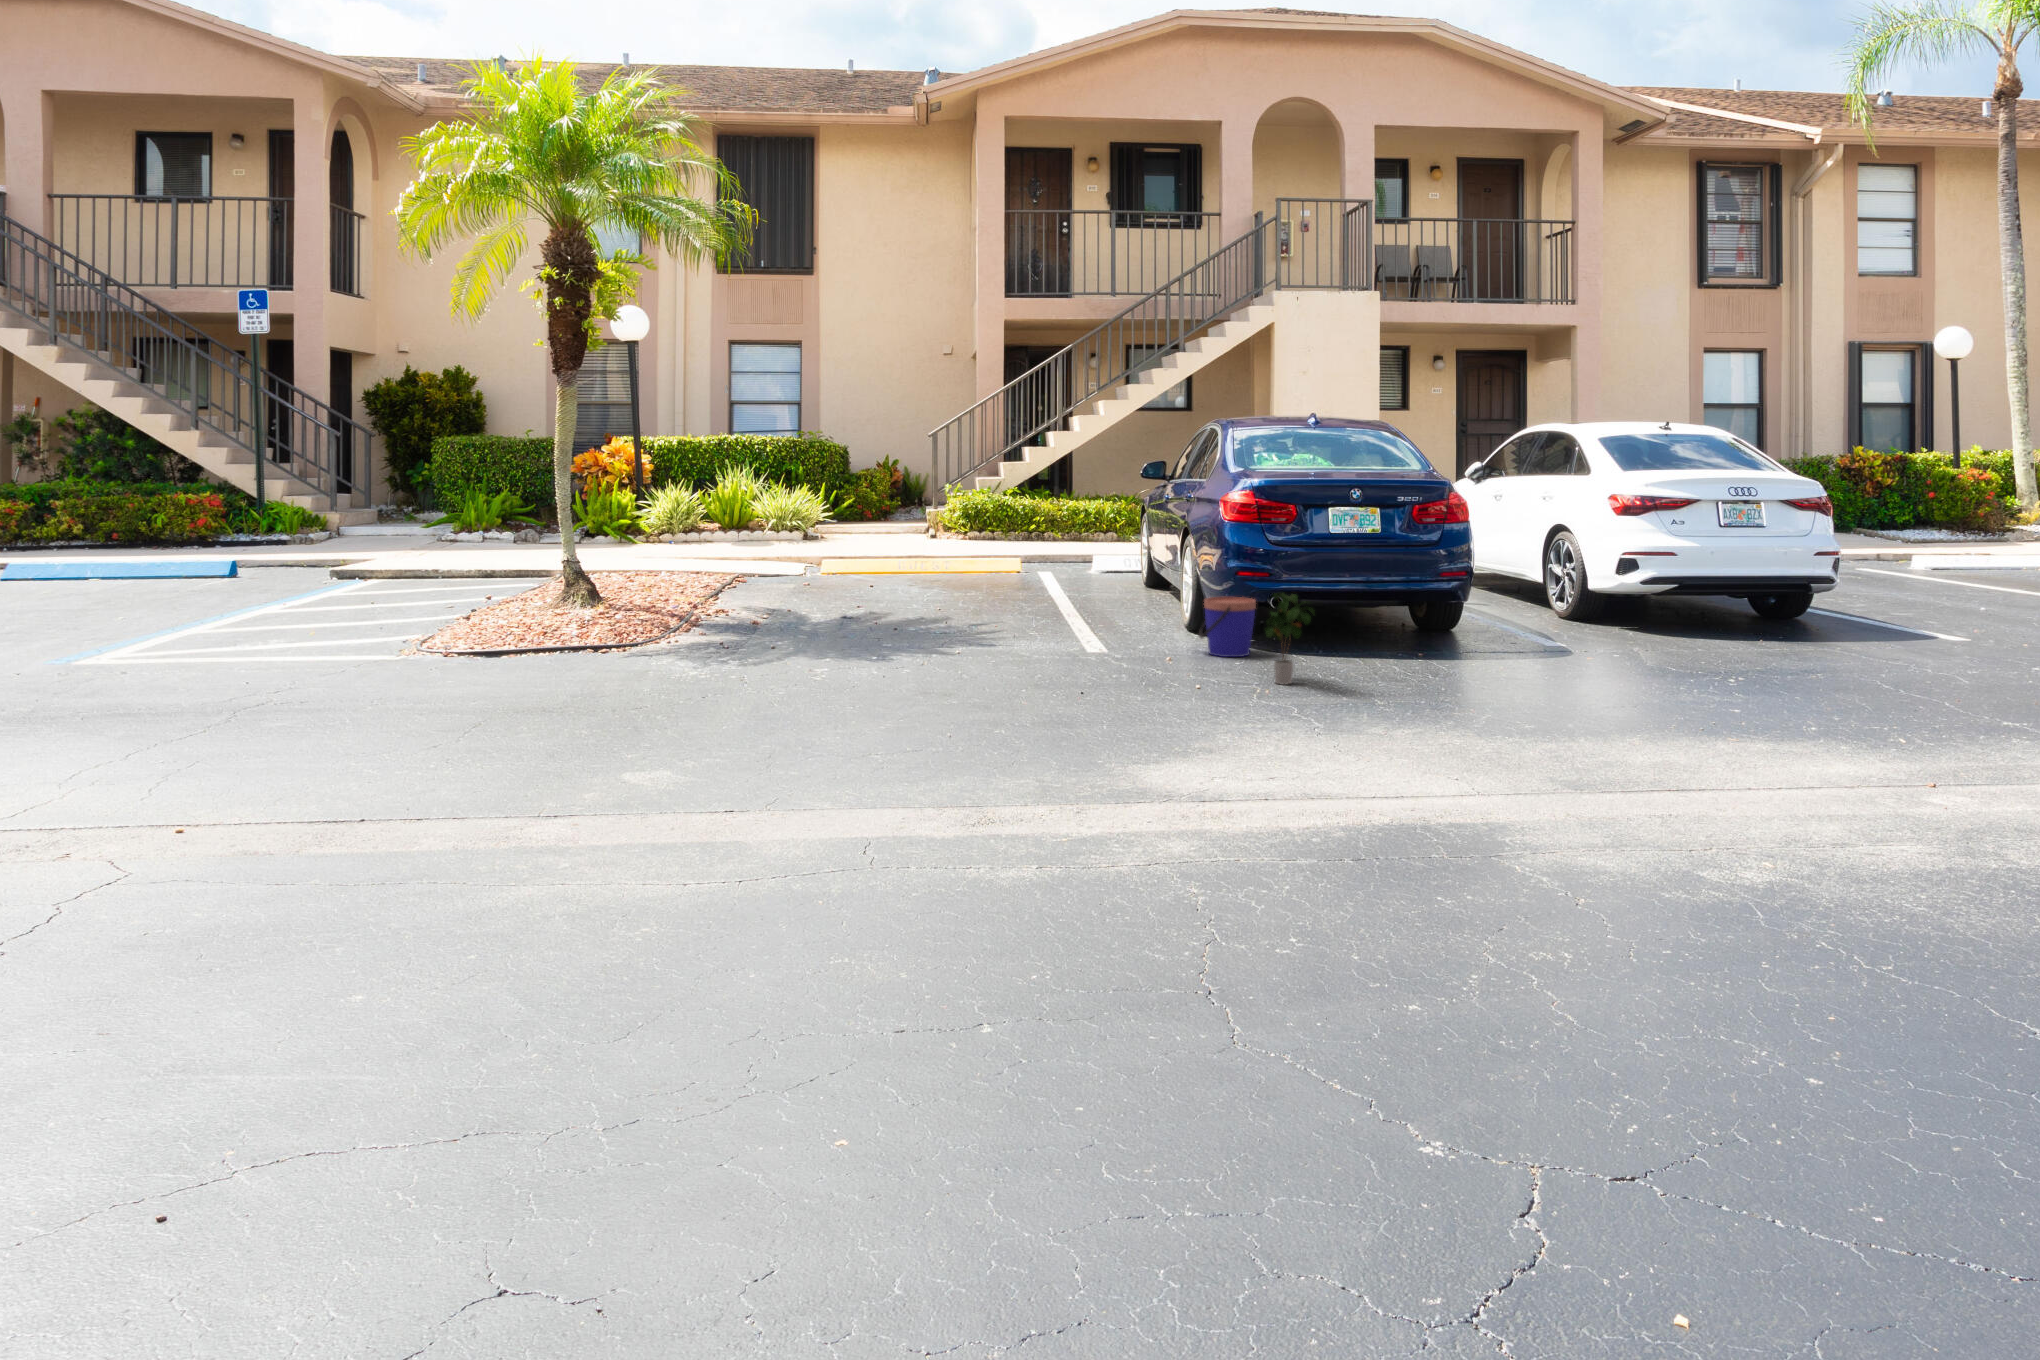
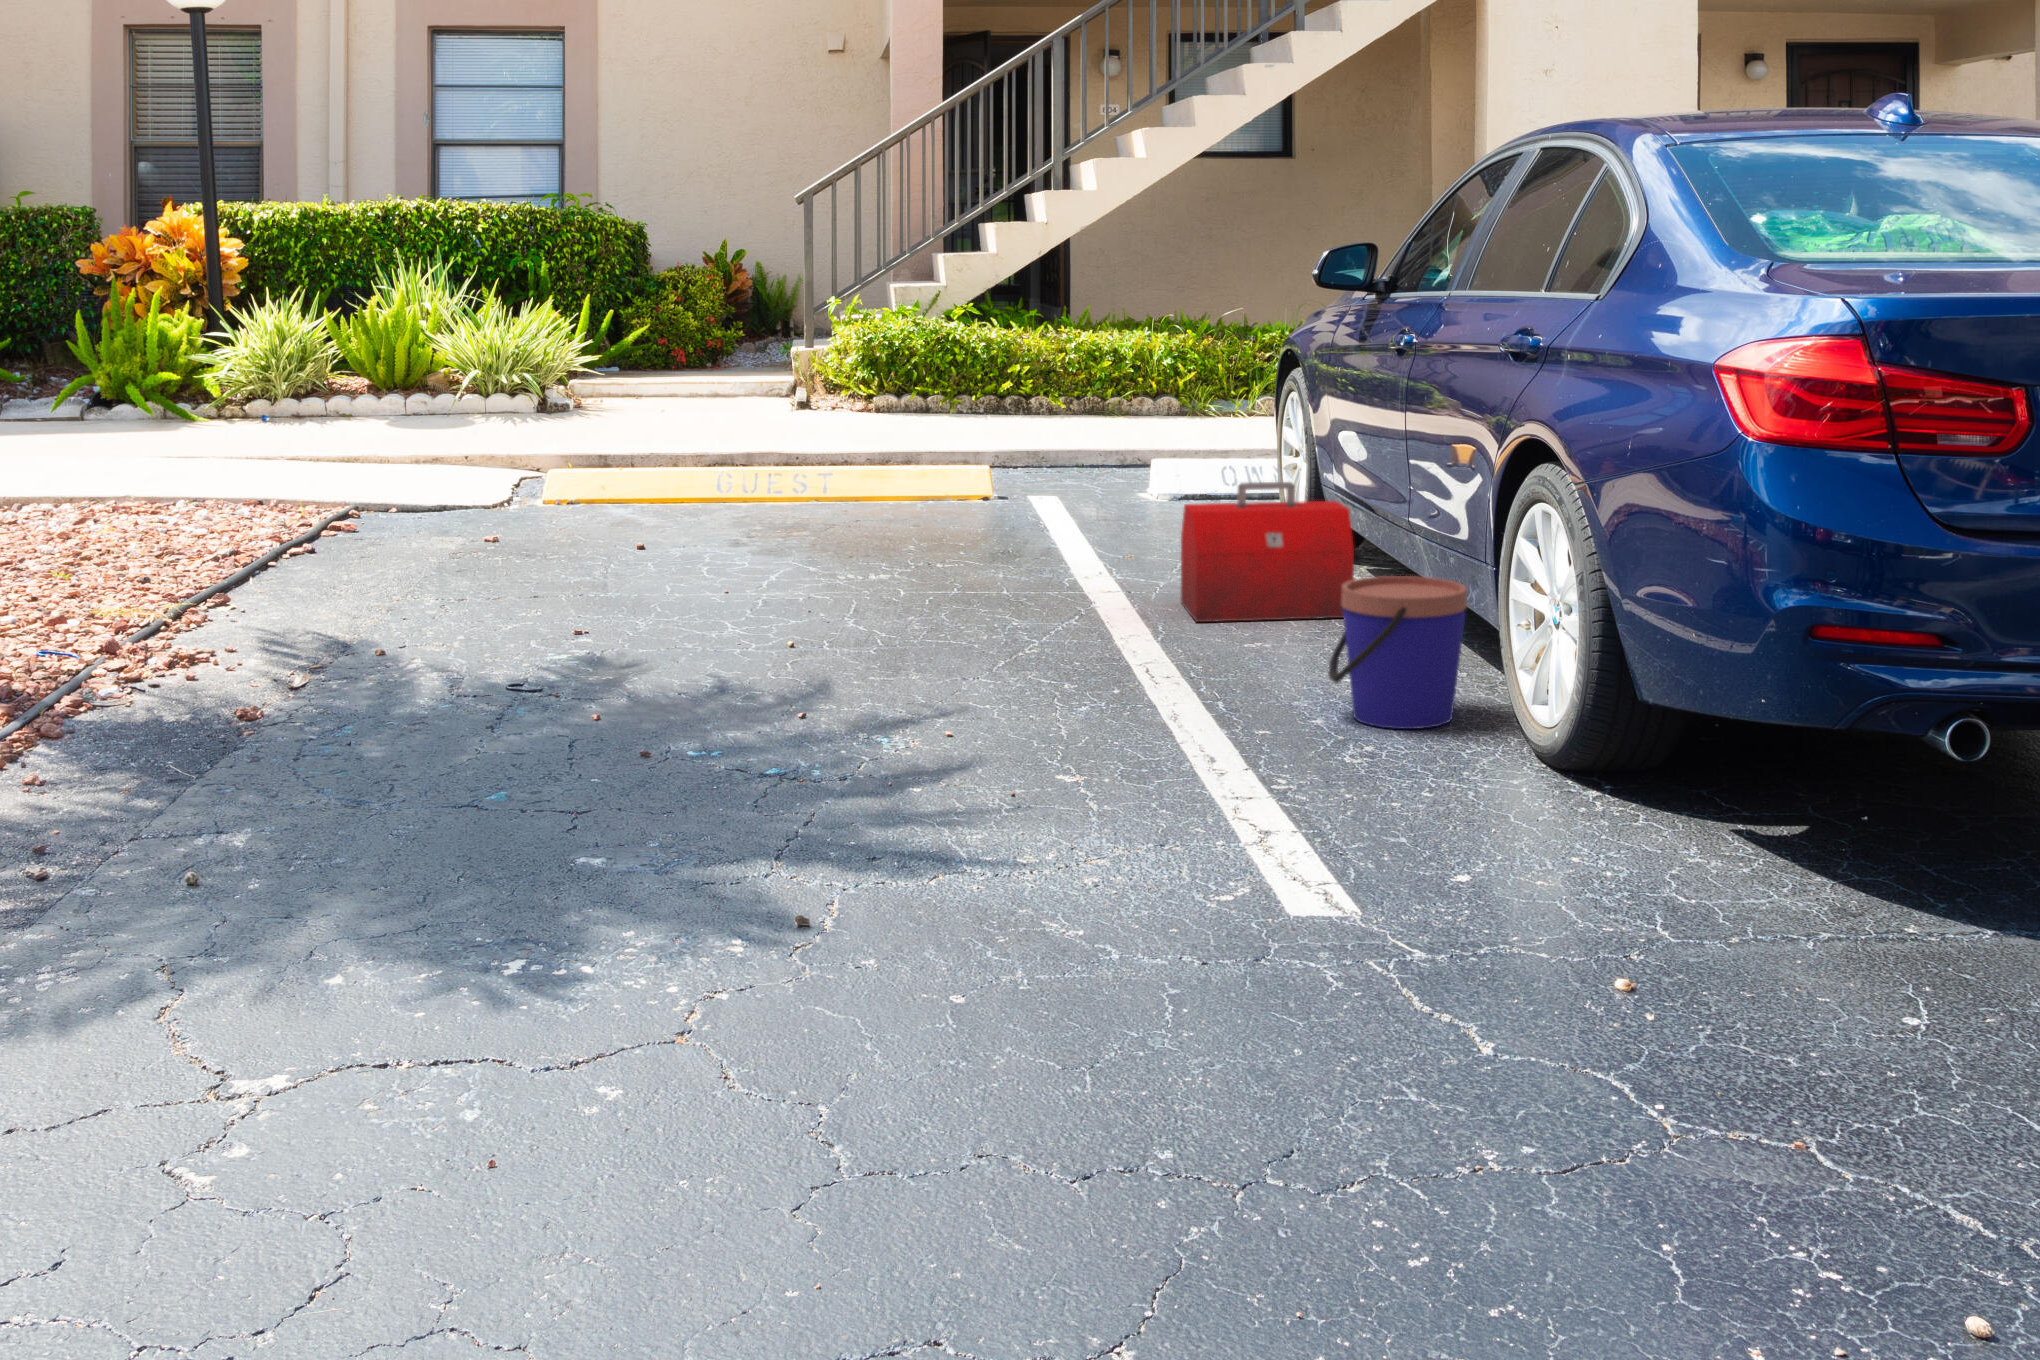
toolbox: none [1133,563,1210,623] -> present [1181,482,1354,622]
potted plant: present [1265,592,1315,685] -> none [1495,585,1631,828]

